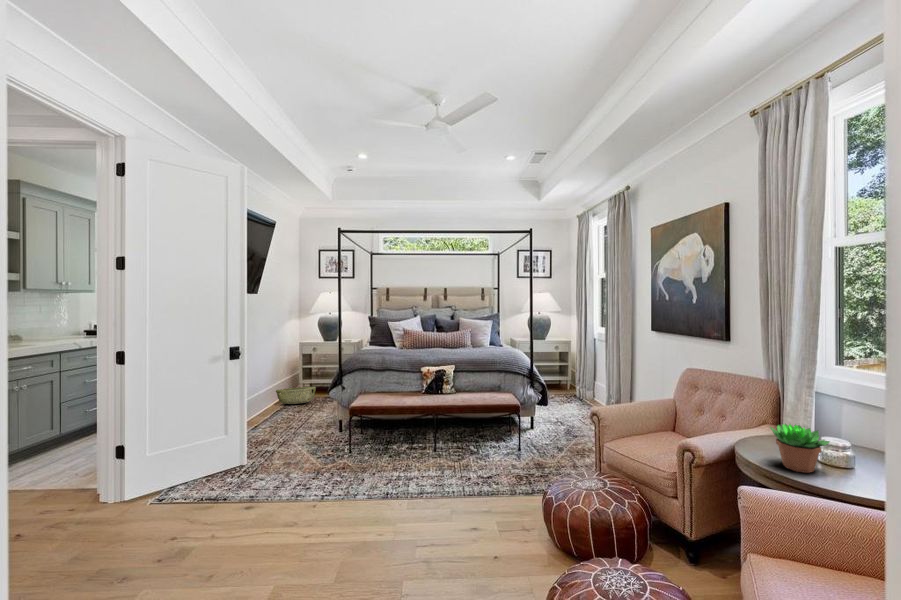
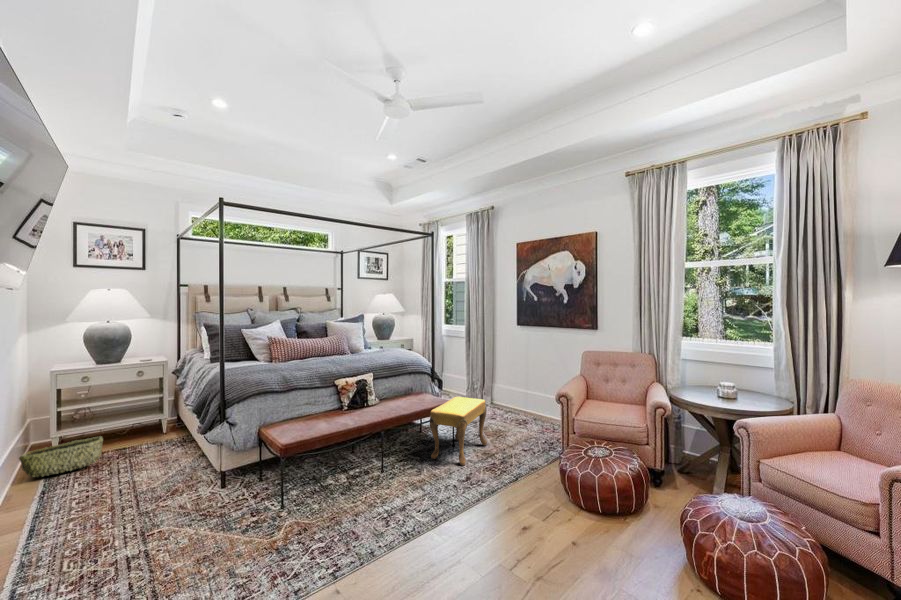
footstool: none [485,399,555,466] -> present [430,397,487,466]
succulent plant: present [770,424,830,473] -> none [707,376,738,405]

